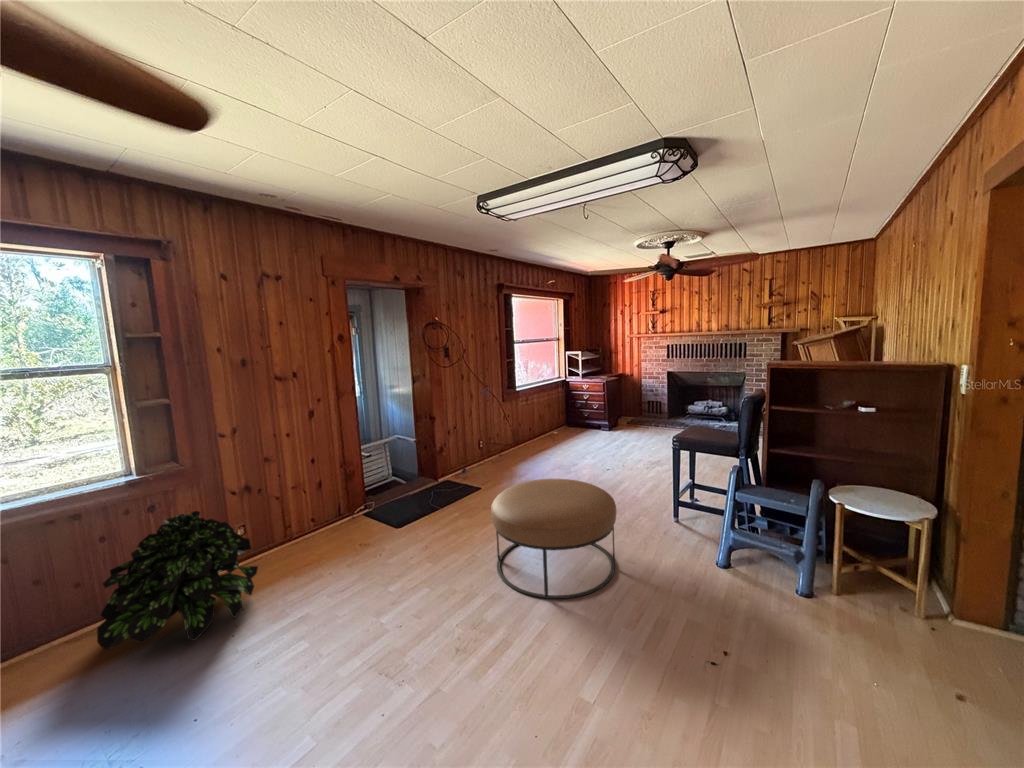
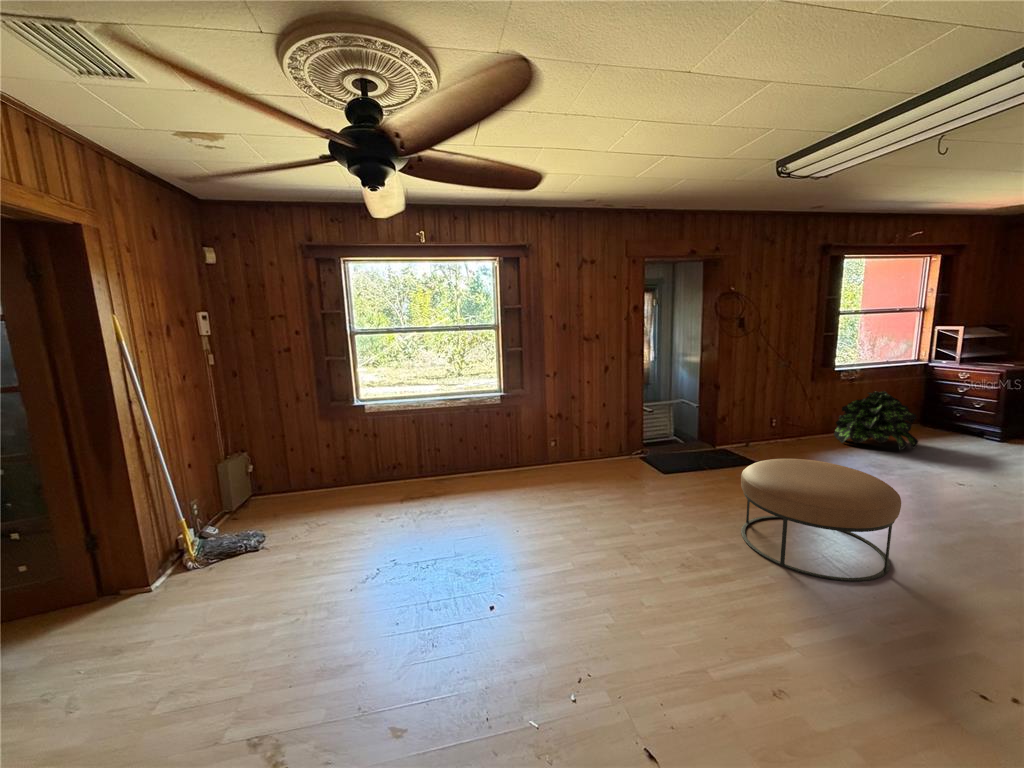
potted plant: present [97,511,258,651] -> present [834,391,918,450]

